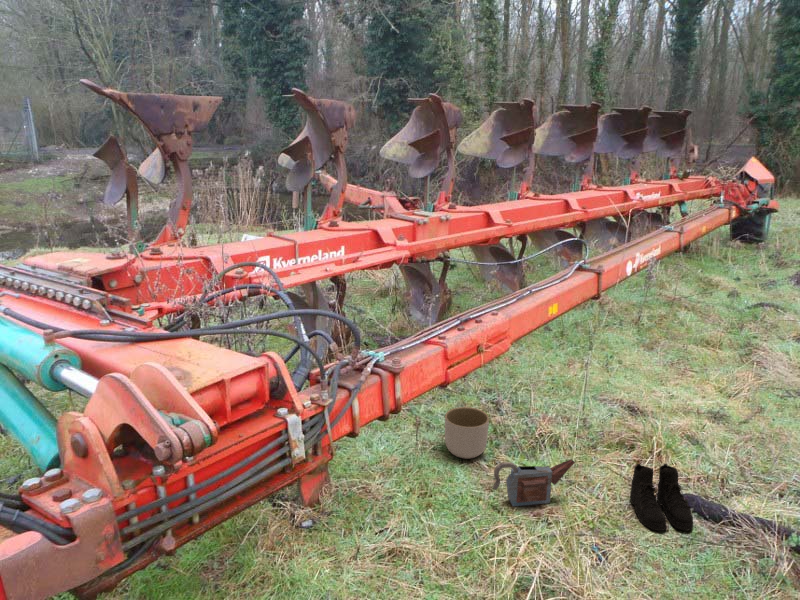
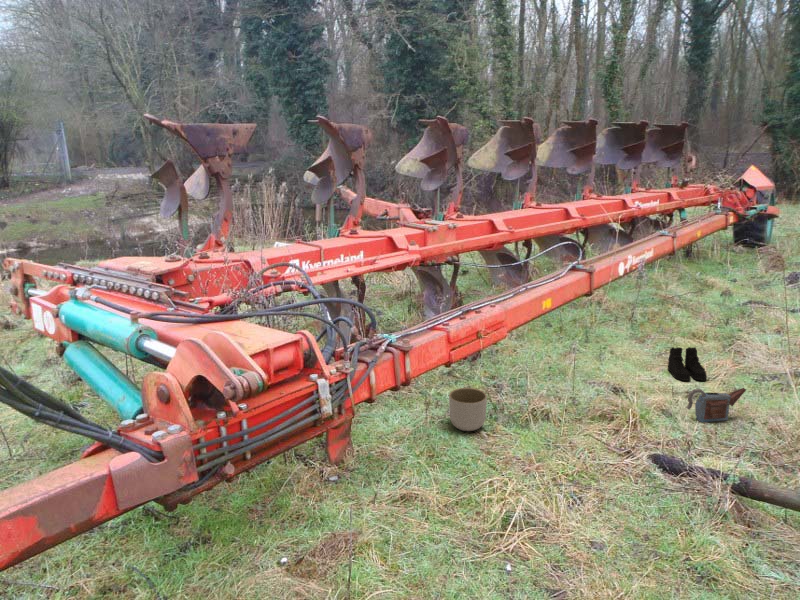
watering can: present [492,460,575,506] -> present [686,388,746,422]
boots: present [630,464,693,531] -> present [668,347,707,381]

